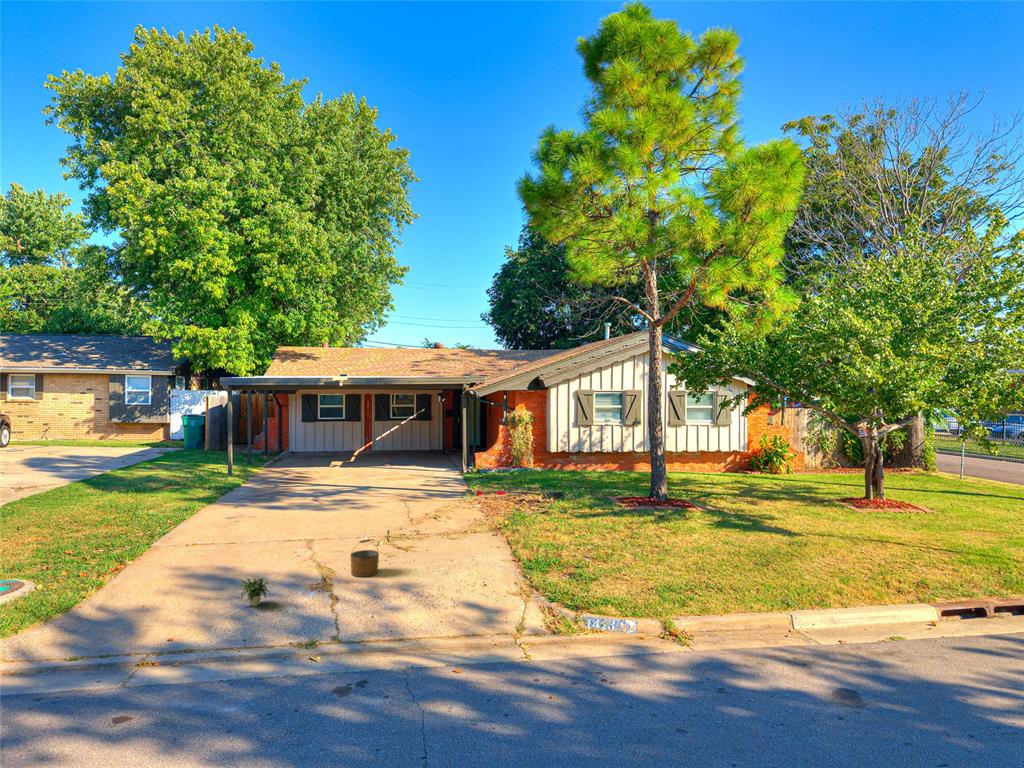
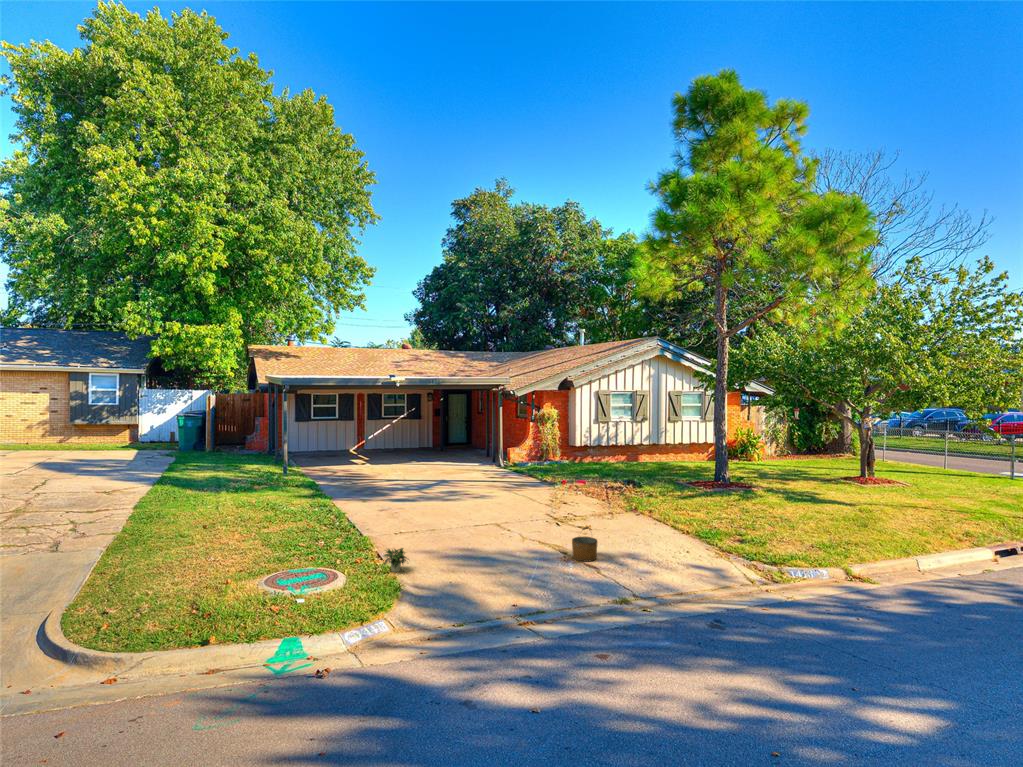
potted plant: present [239,578,269,606] -> present [383,548,407,572]

